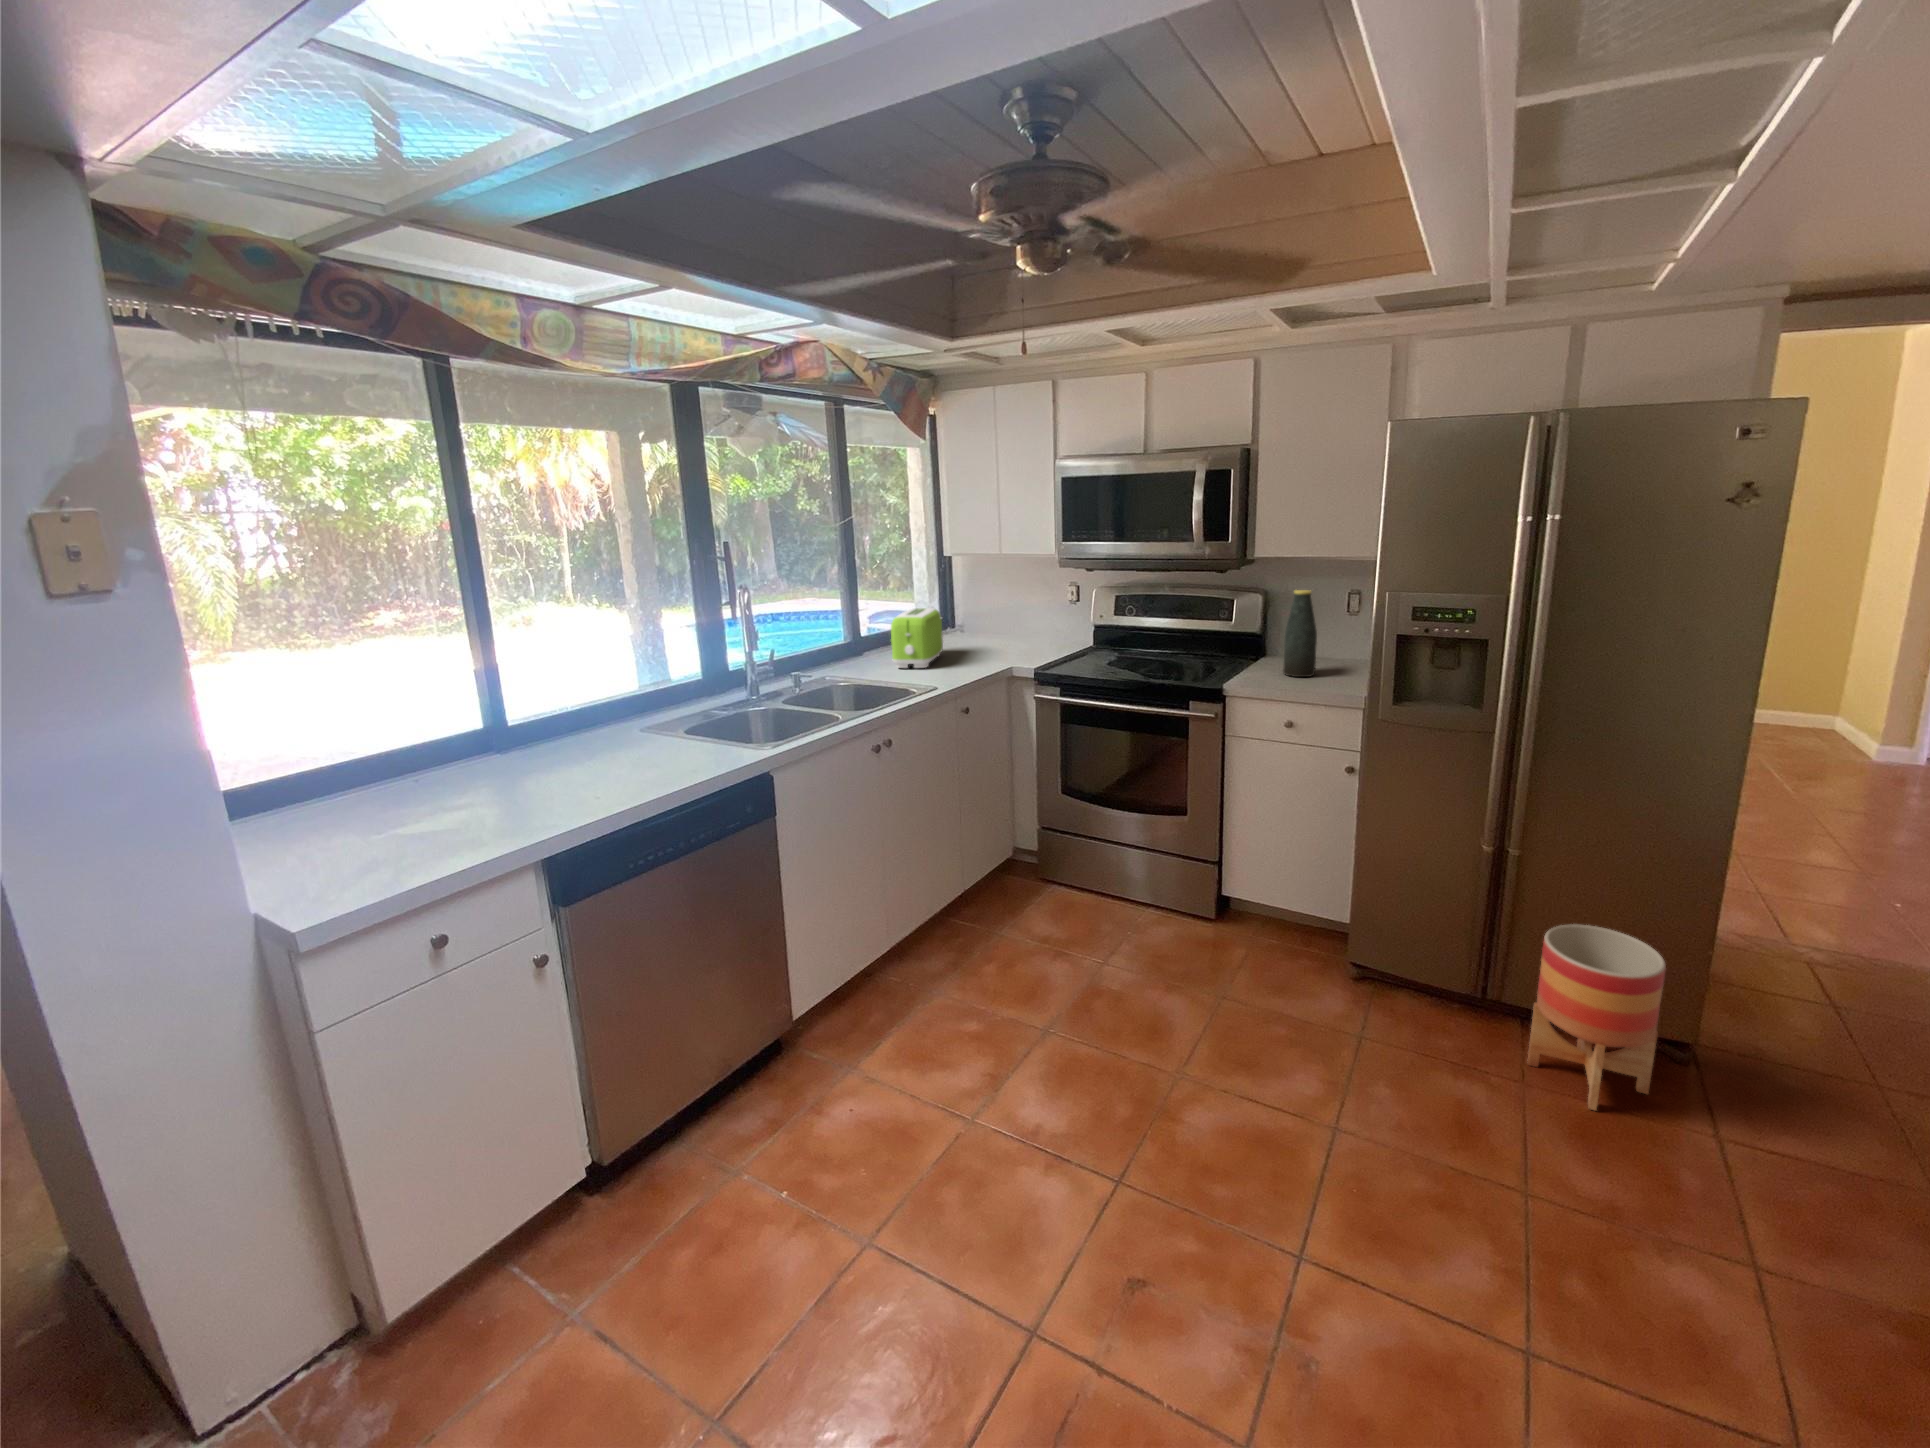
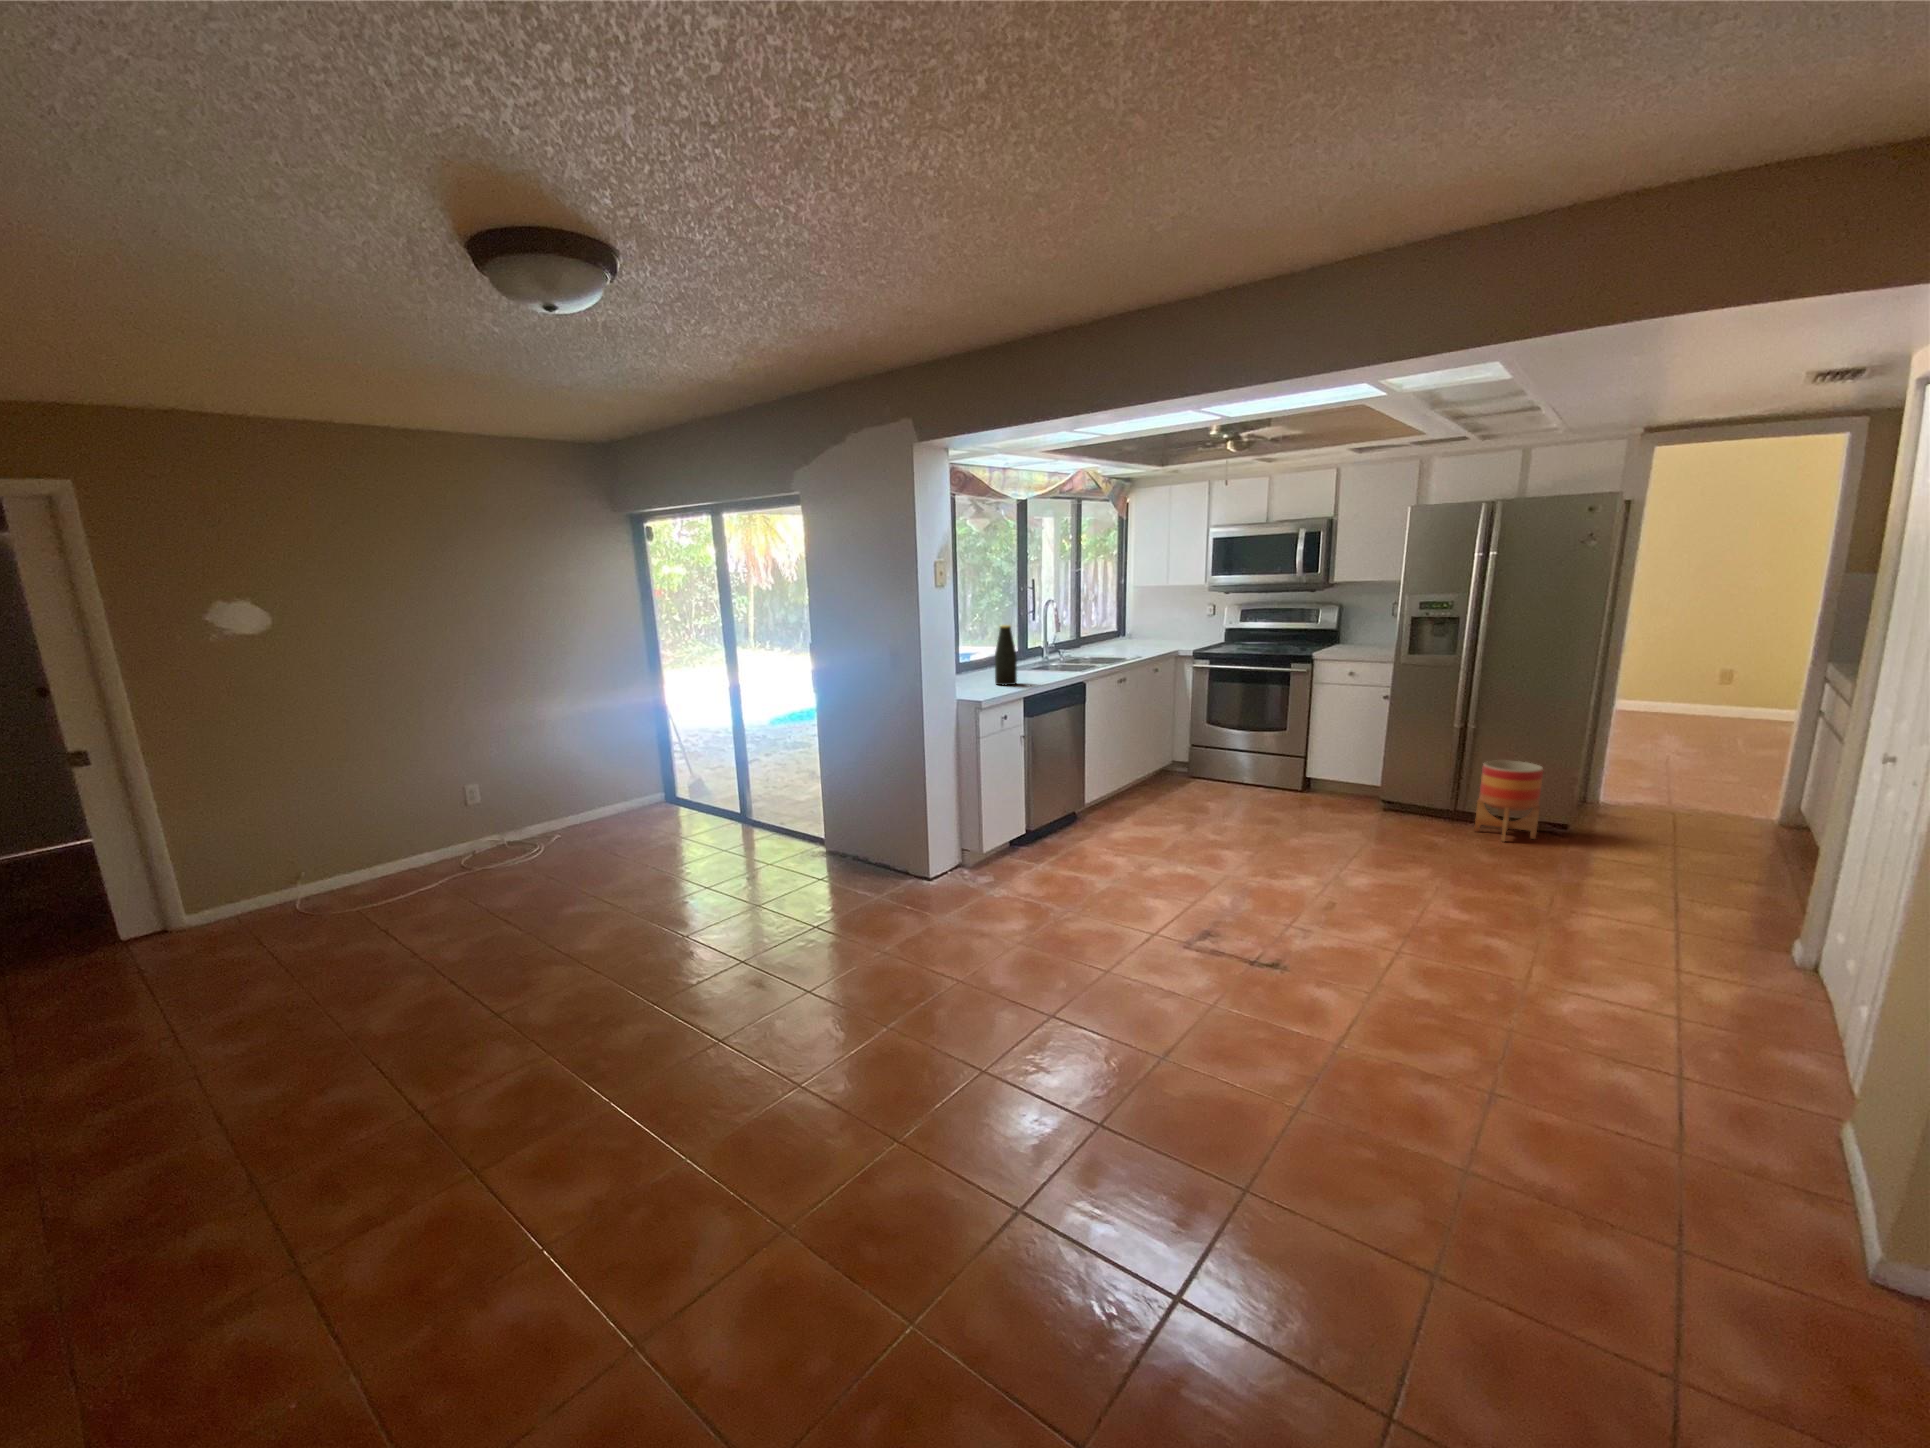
bottle: present [1283,590,1317,677] -> present [995,625,1017,685]
toaster: present [891,608,943,668] -> none [1108,618,1133,650]

